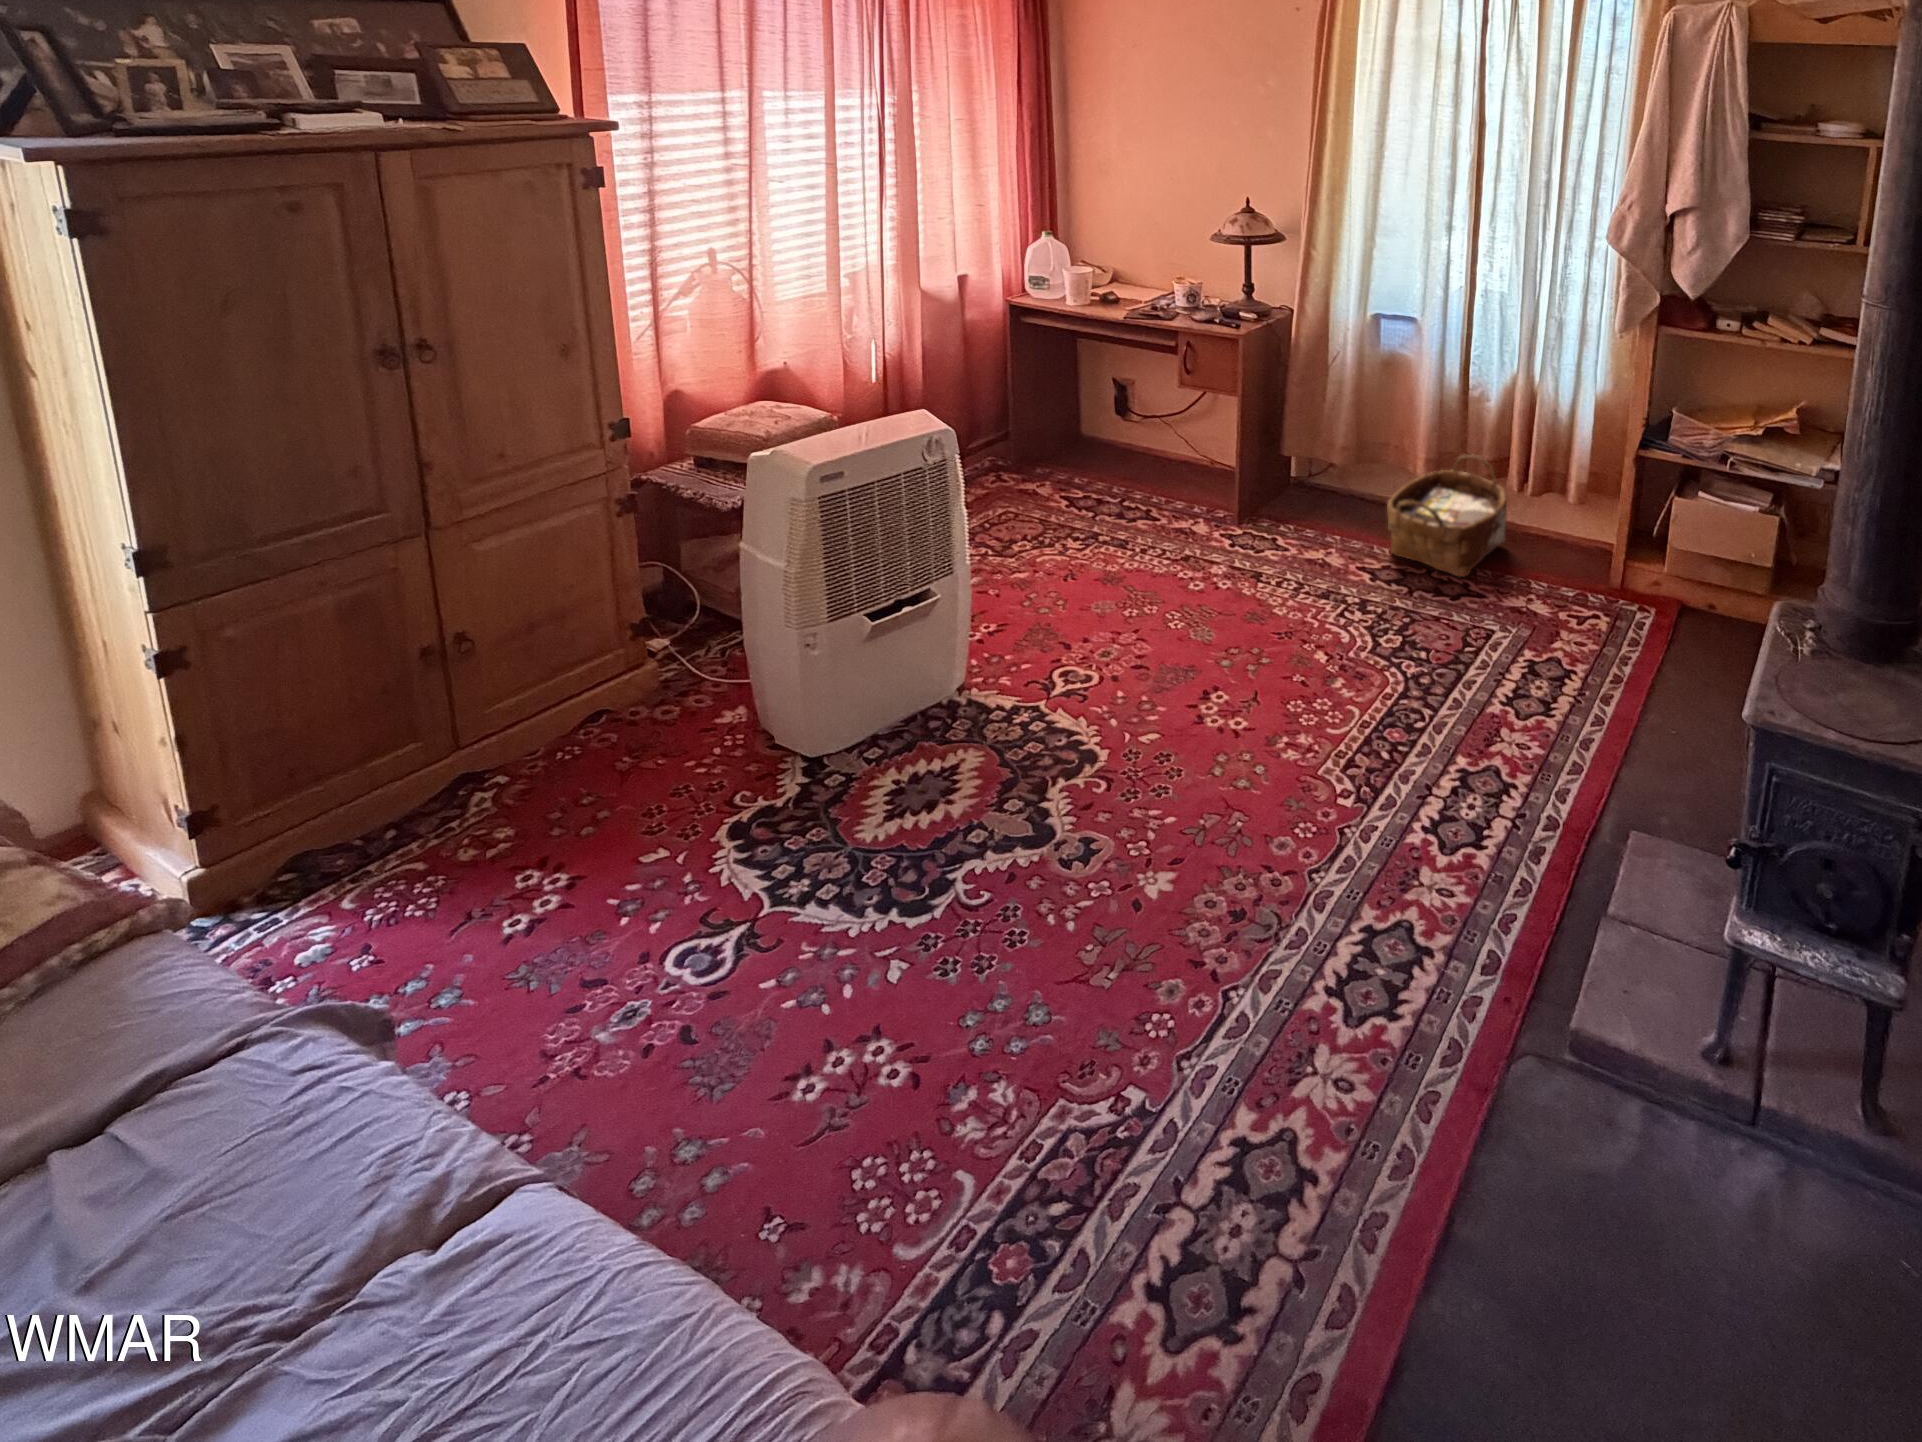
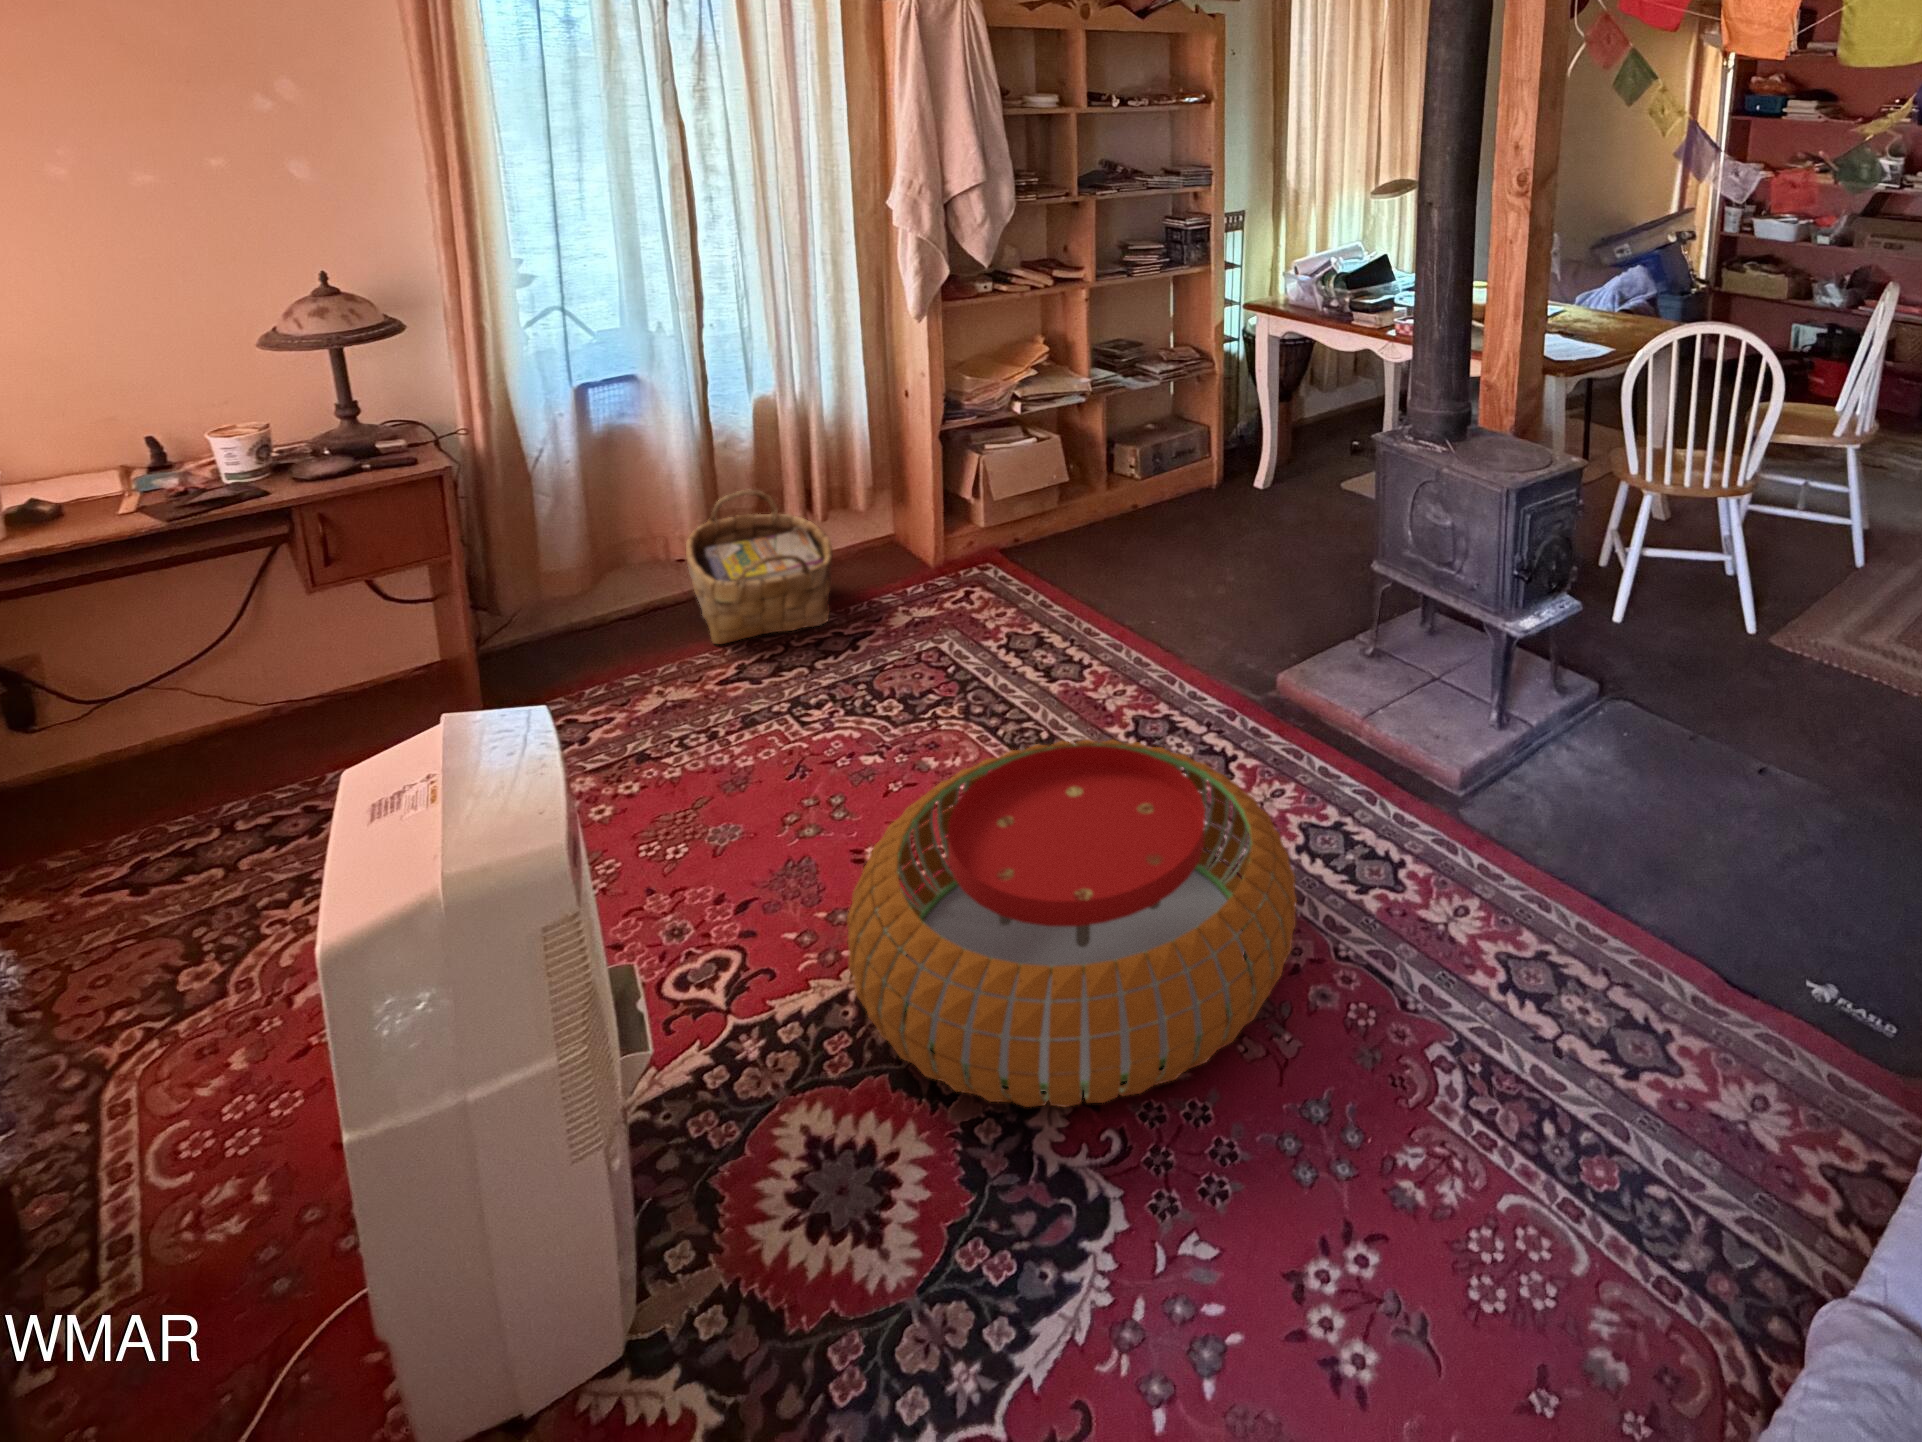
pouf: none [973,658,1330,937] -> present [847,739,1297,1107]

